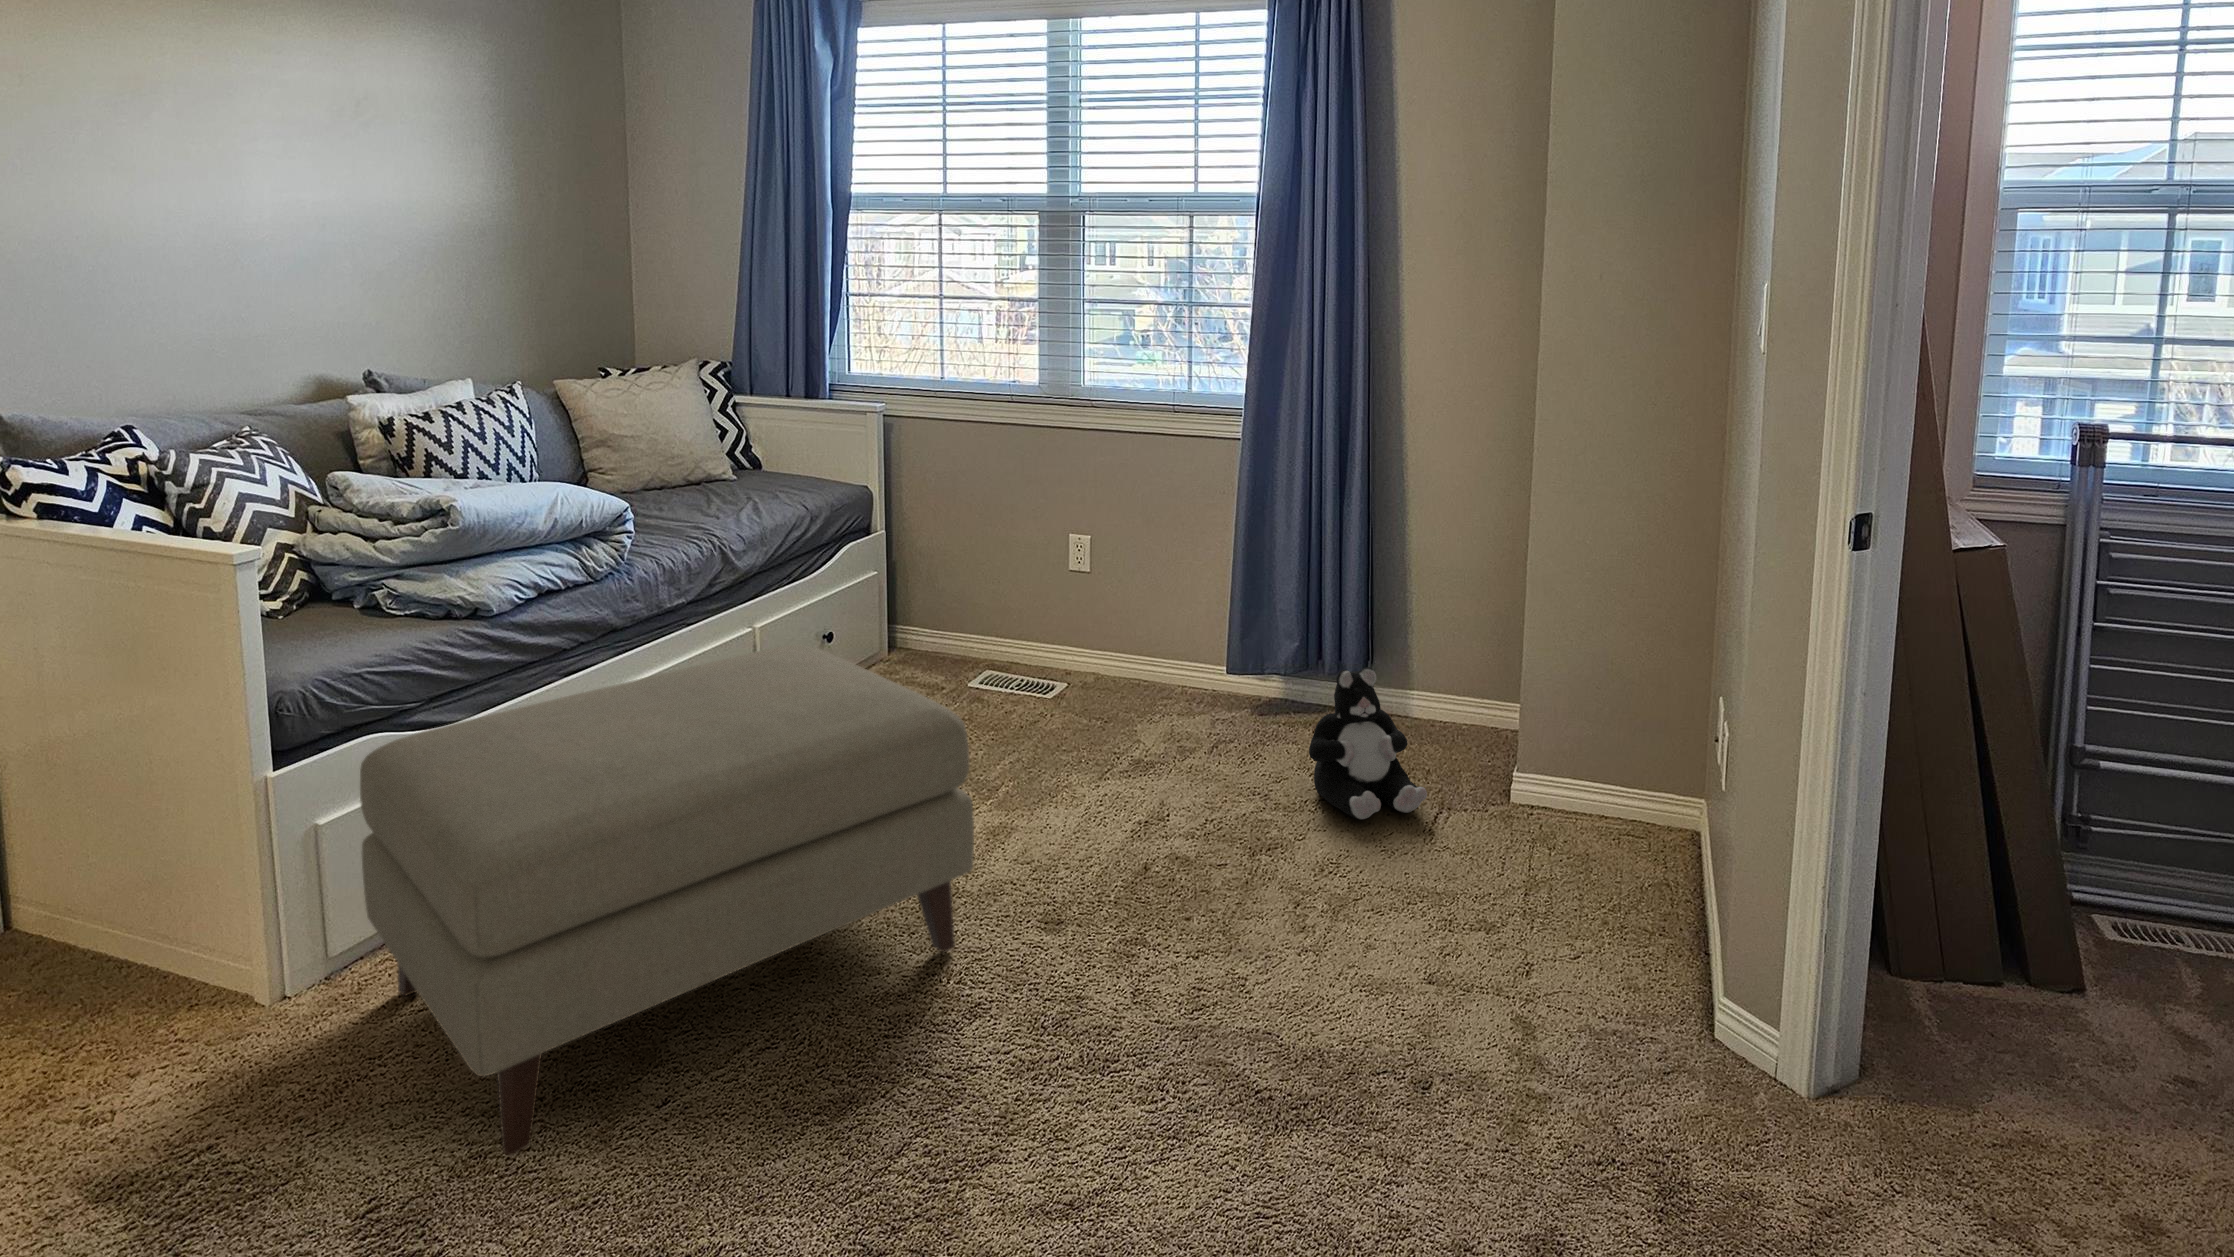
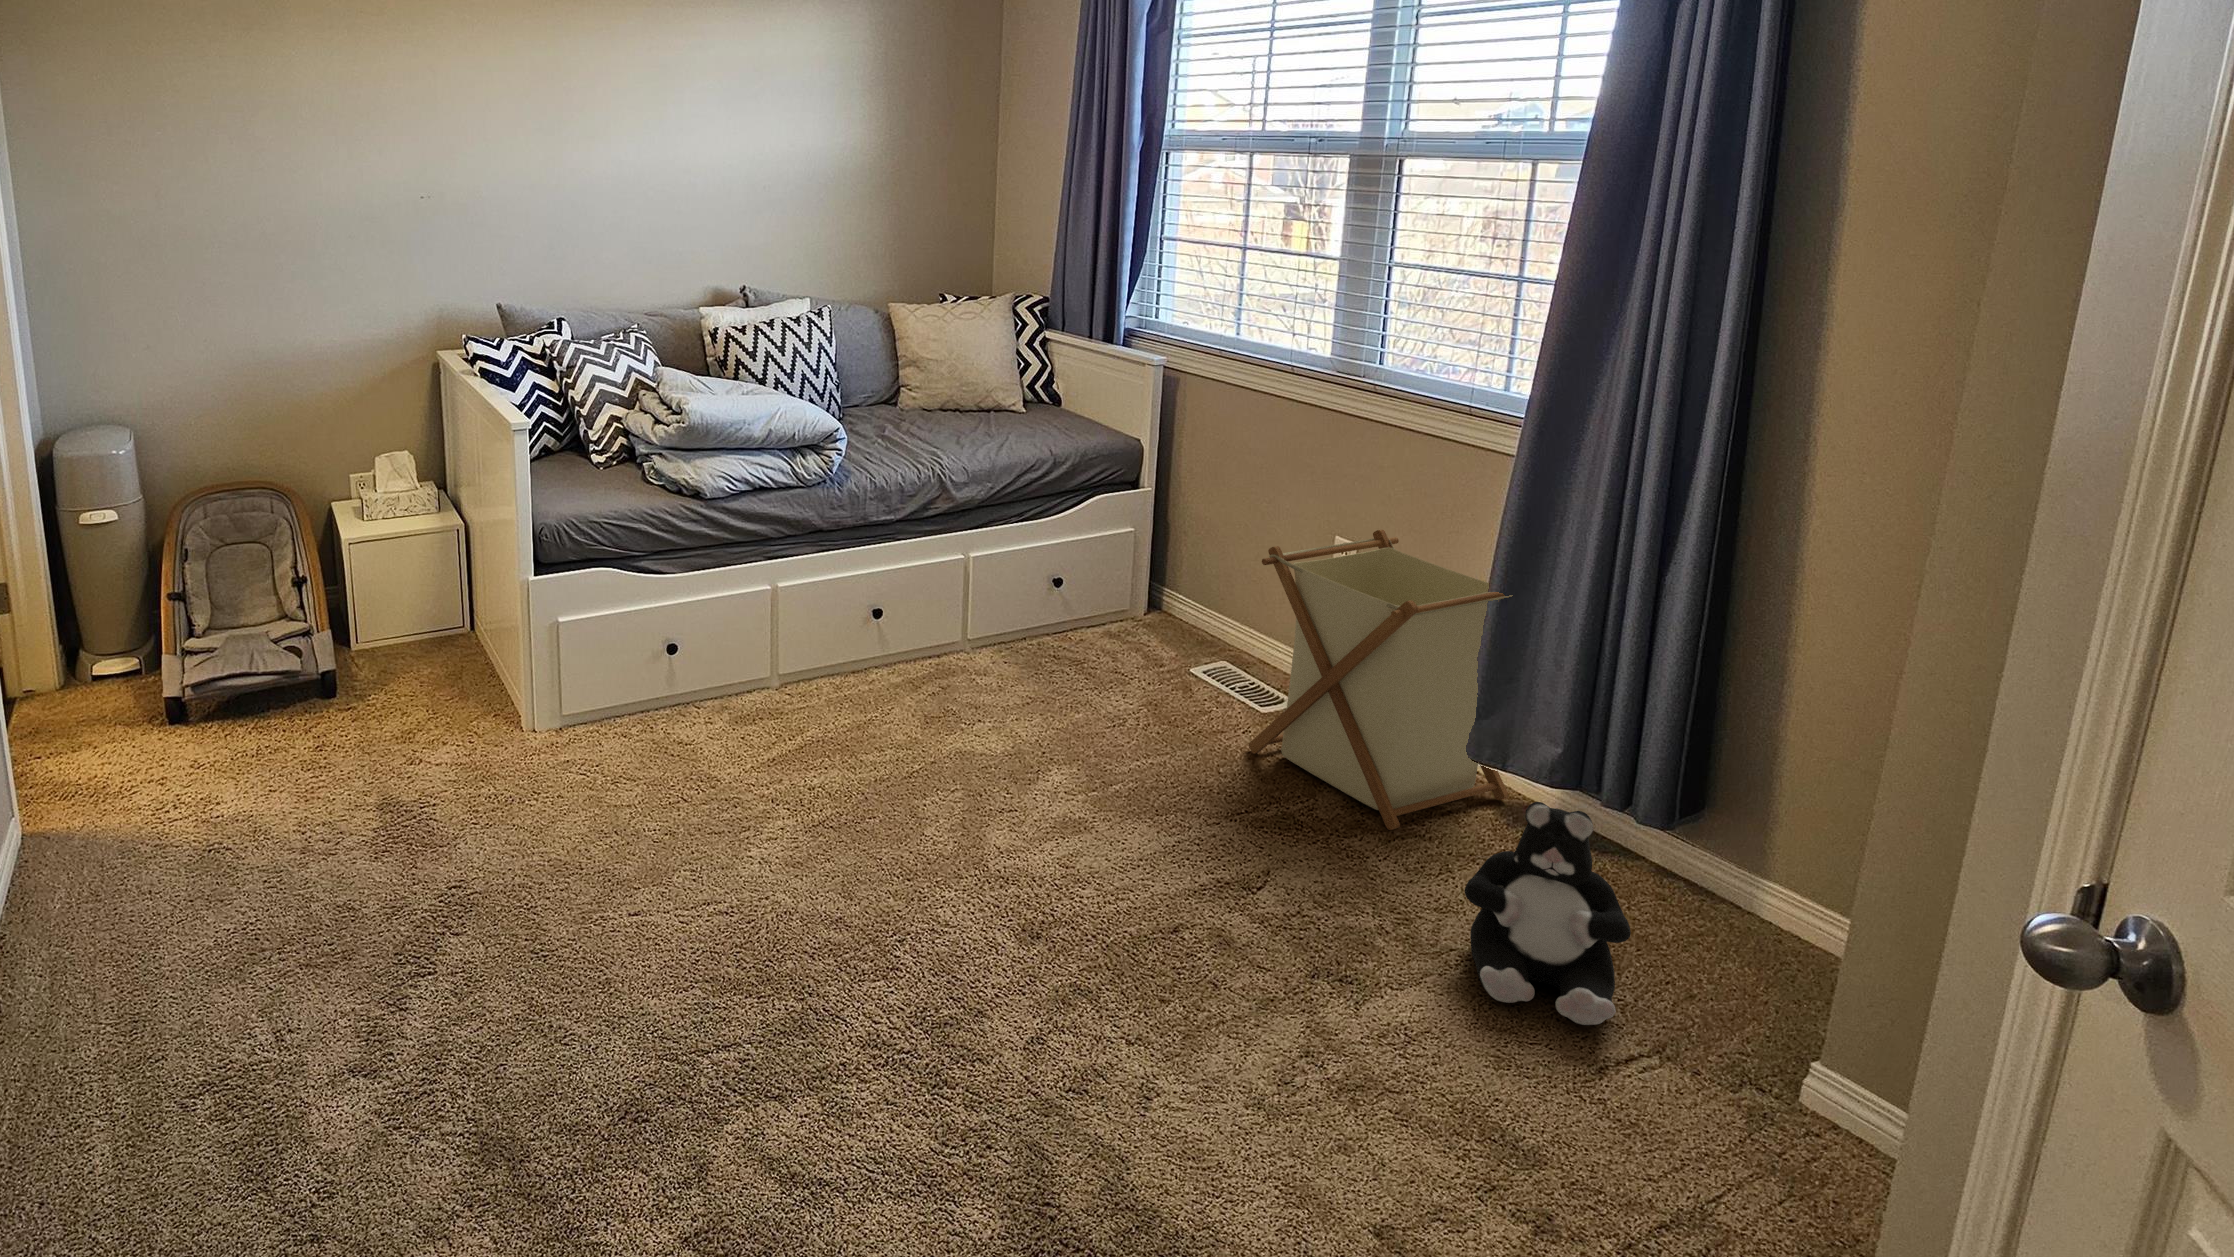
laundry basket: none [1064,516,1250,745] -> present [1249,530,1513,830]
ottoman: present [360,644,974,1155] -> none [506,578,950,911]

